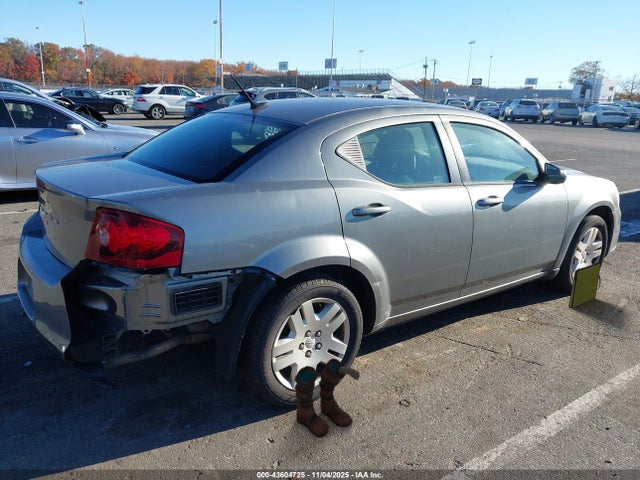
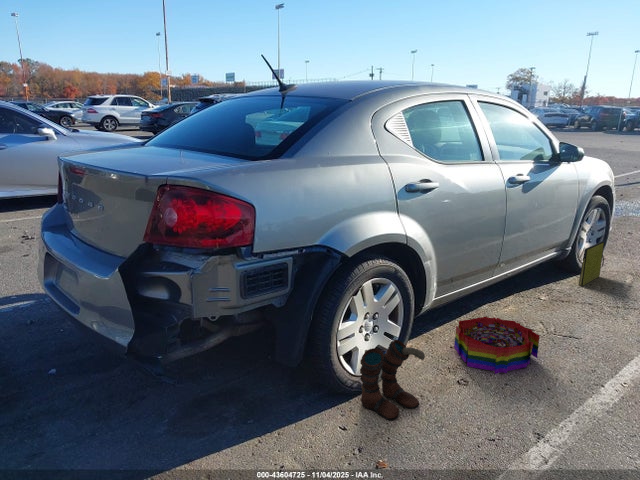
storage bin: none [410,338,492,397] -> present [454,317,540,374]

